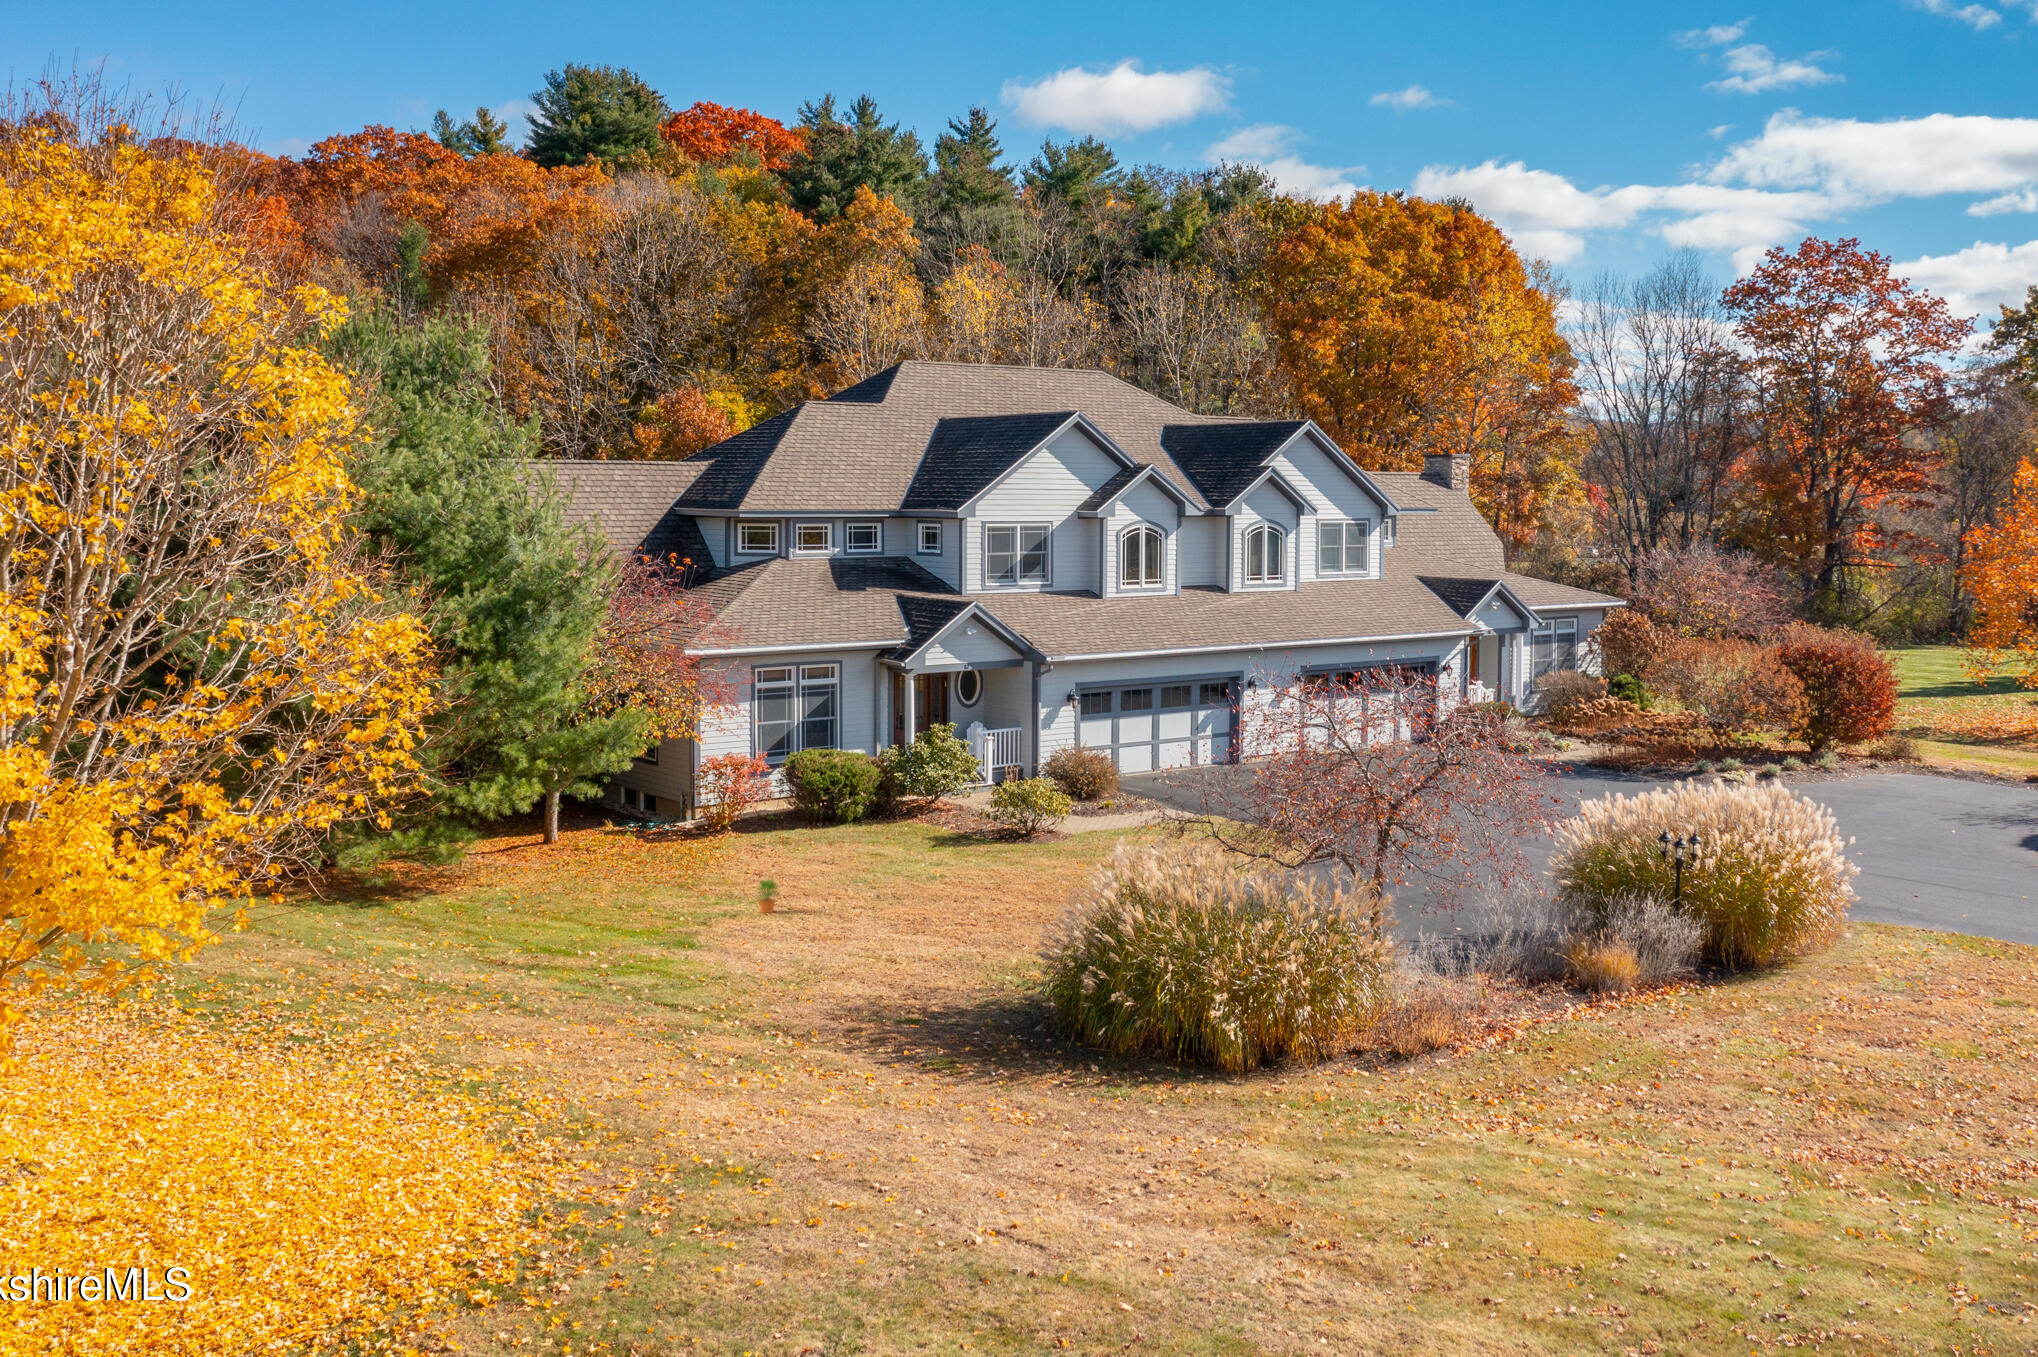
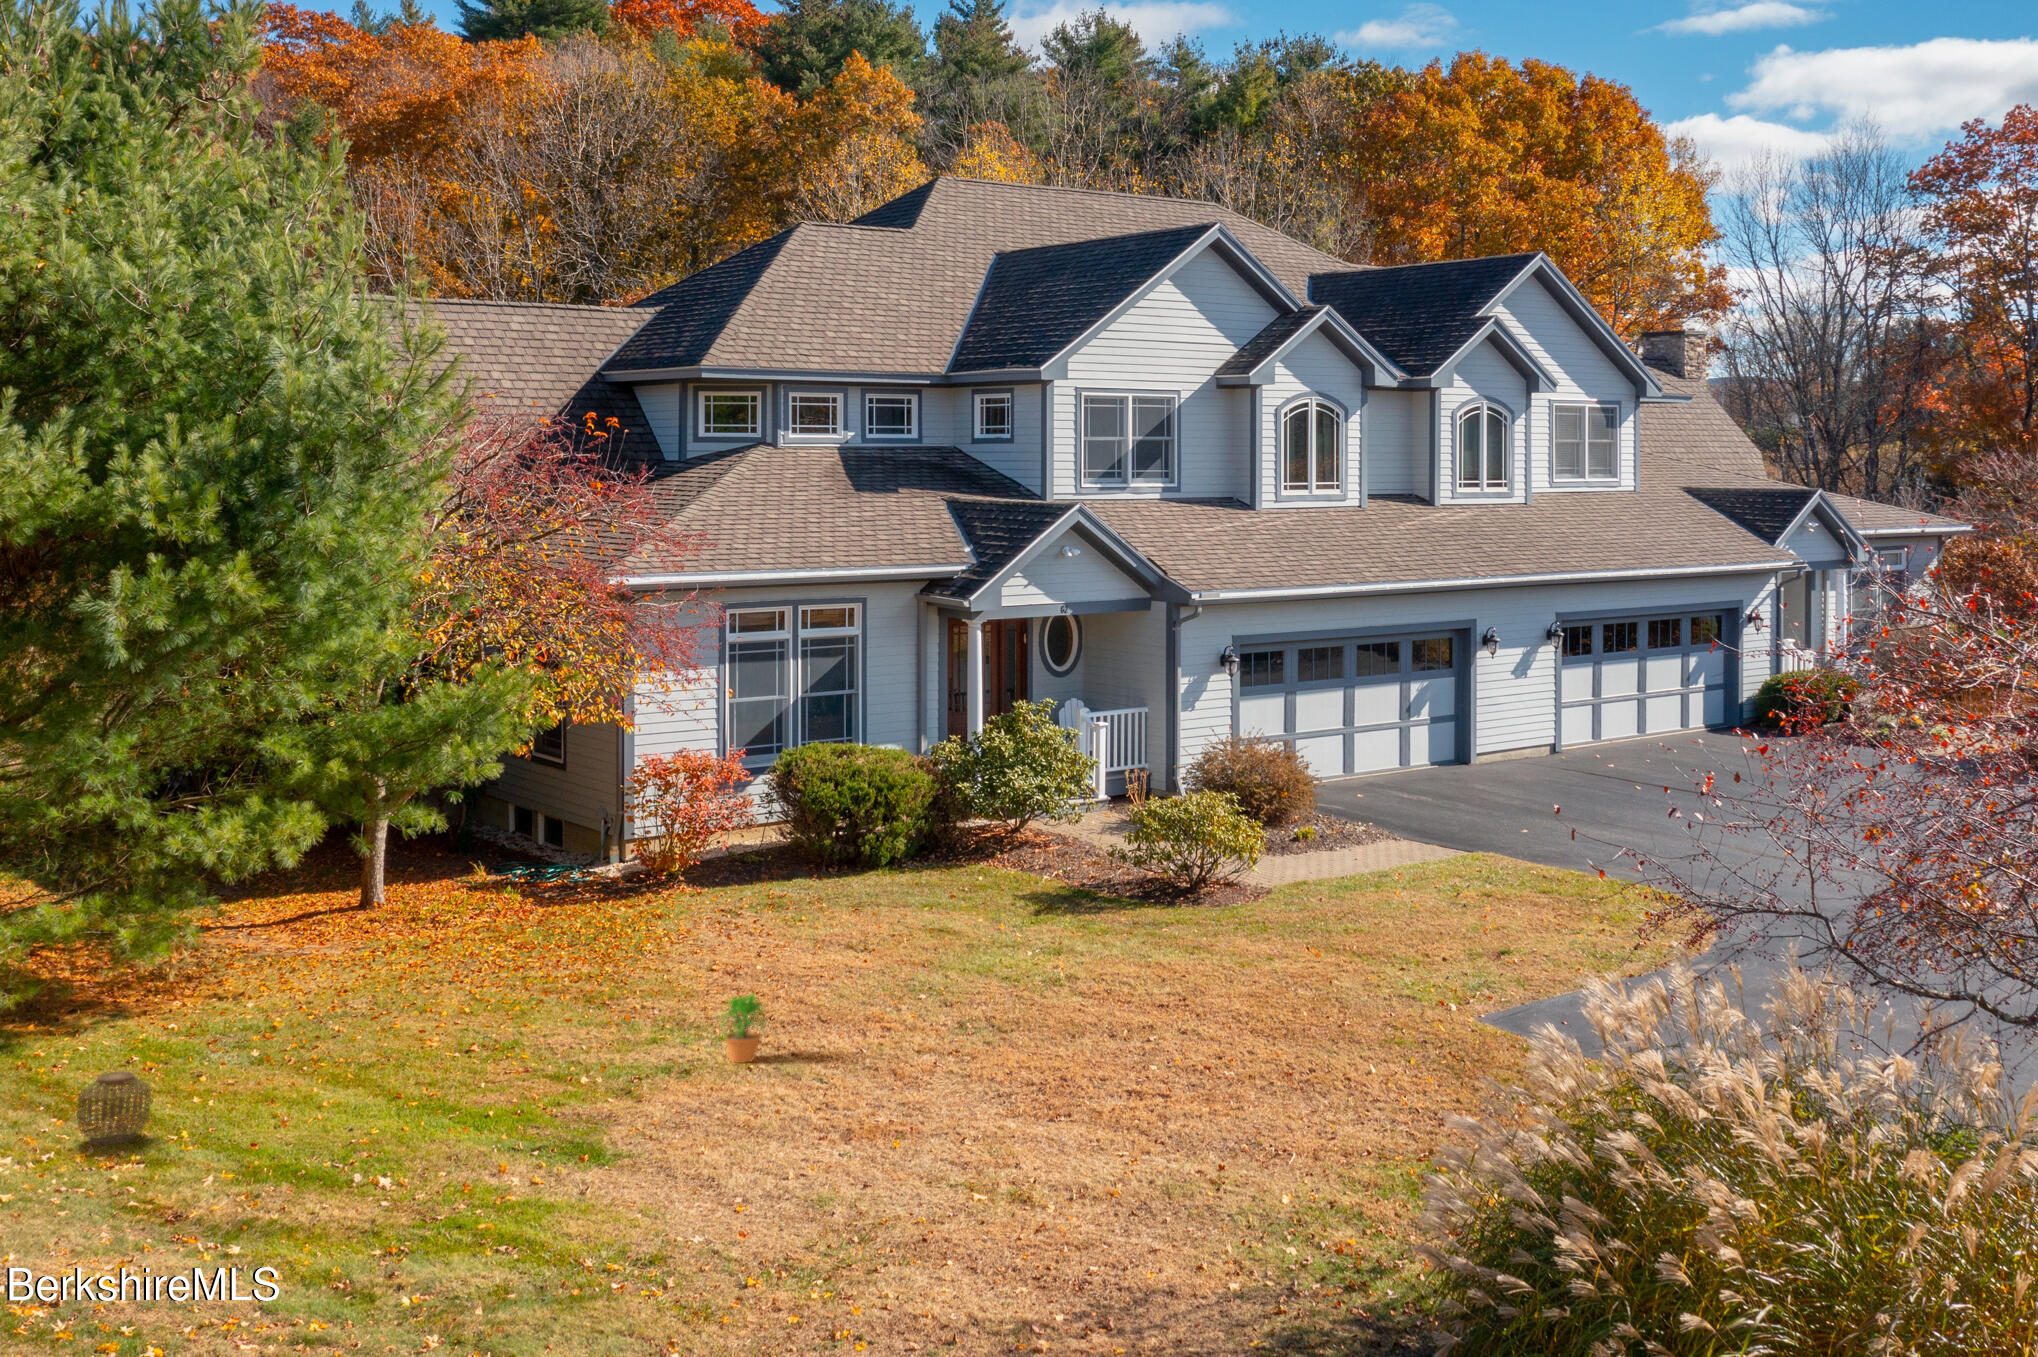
woven basket: none [469,901,500,933] -> present [77,1071,151,1145]

